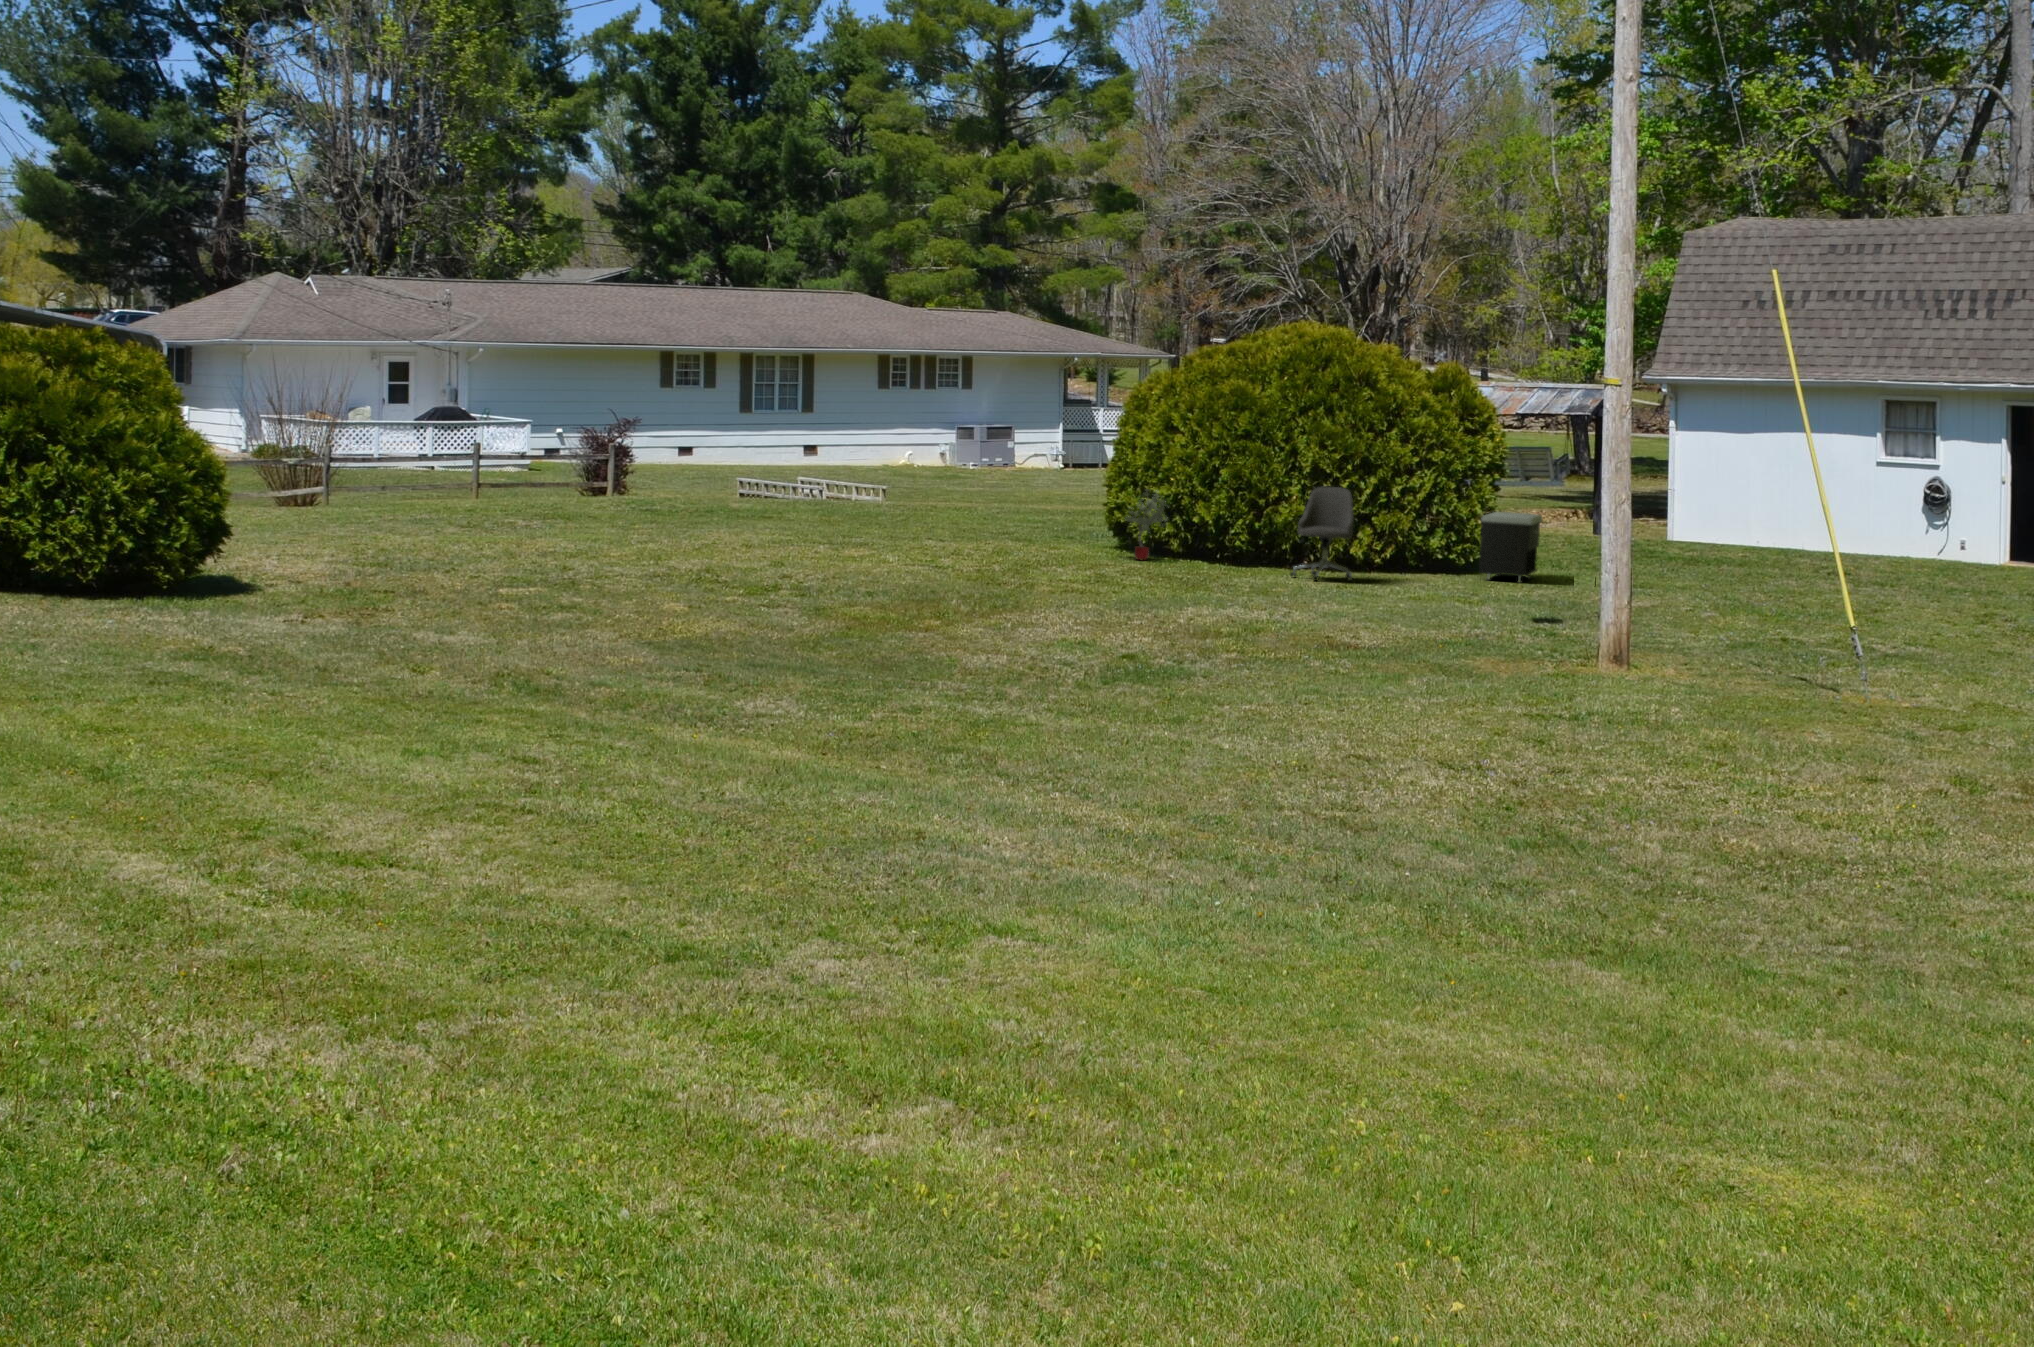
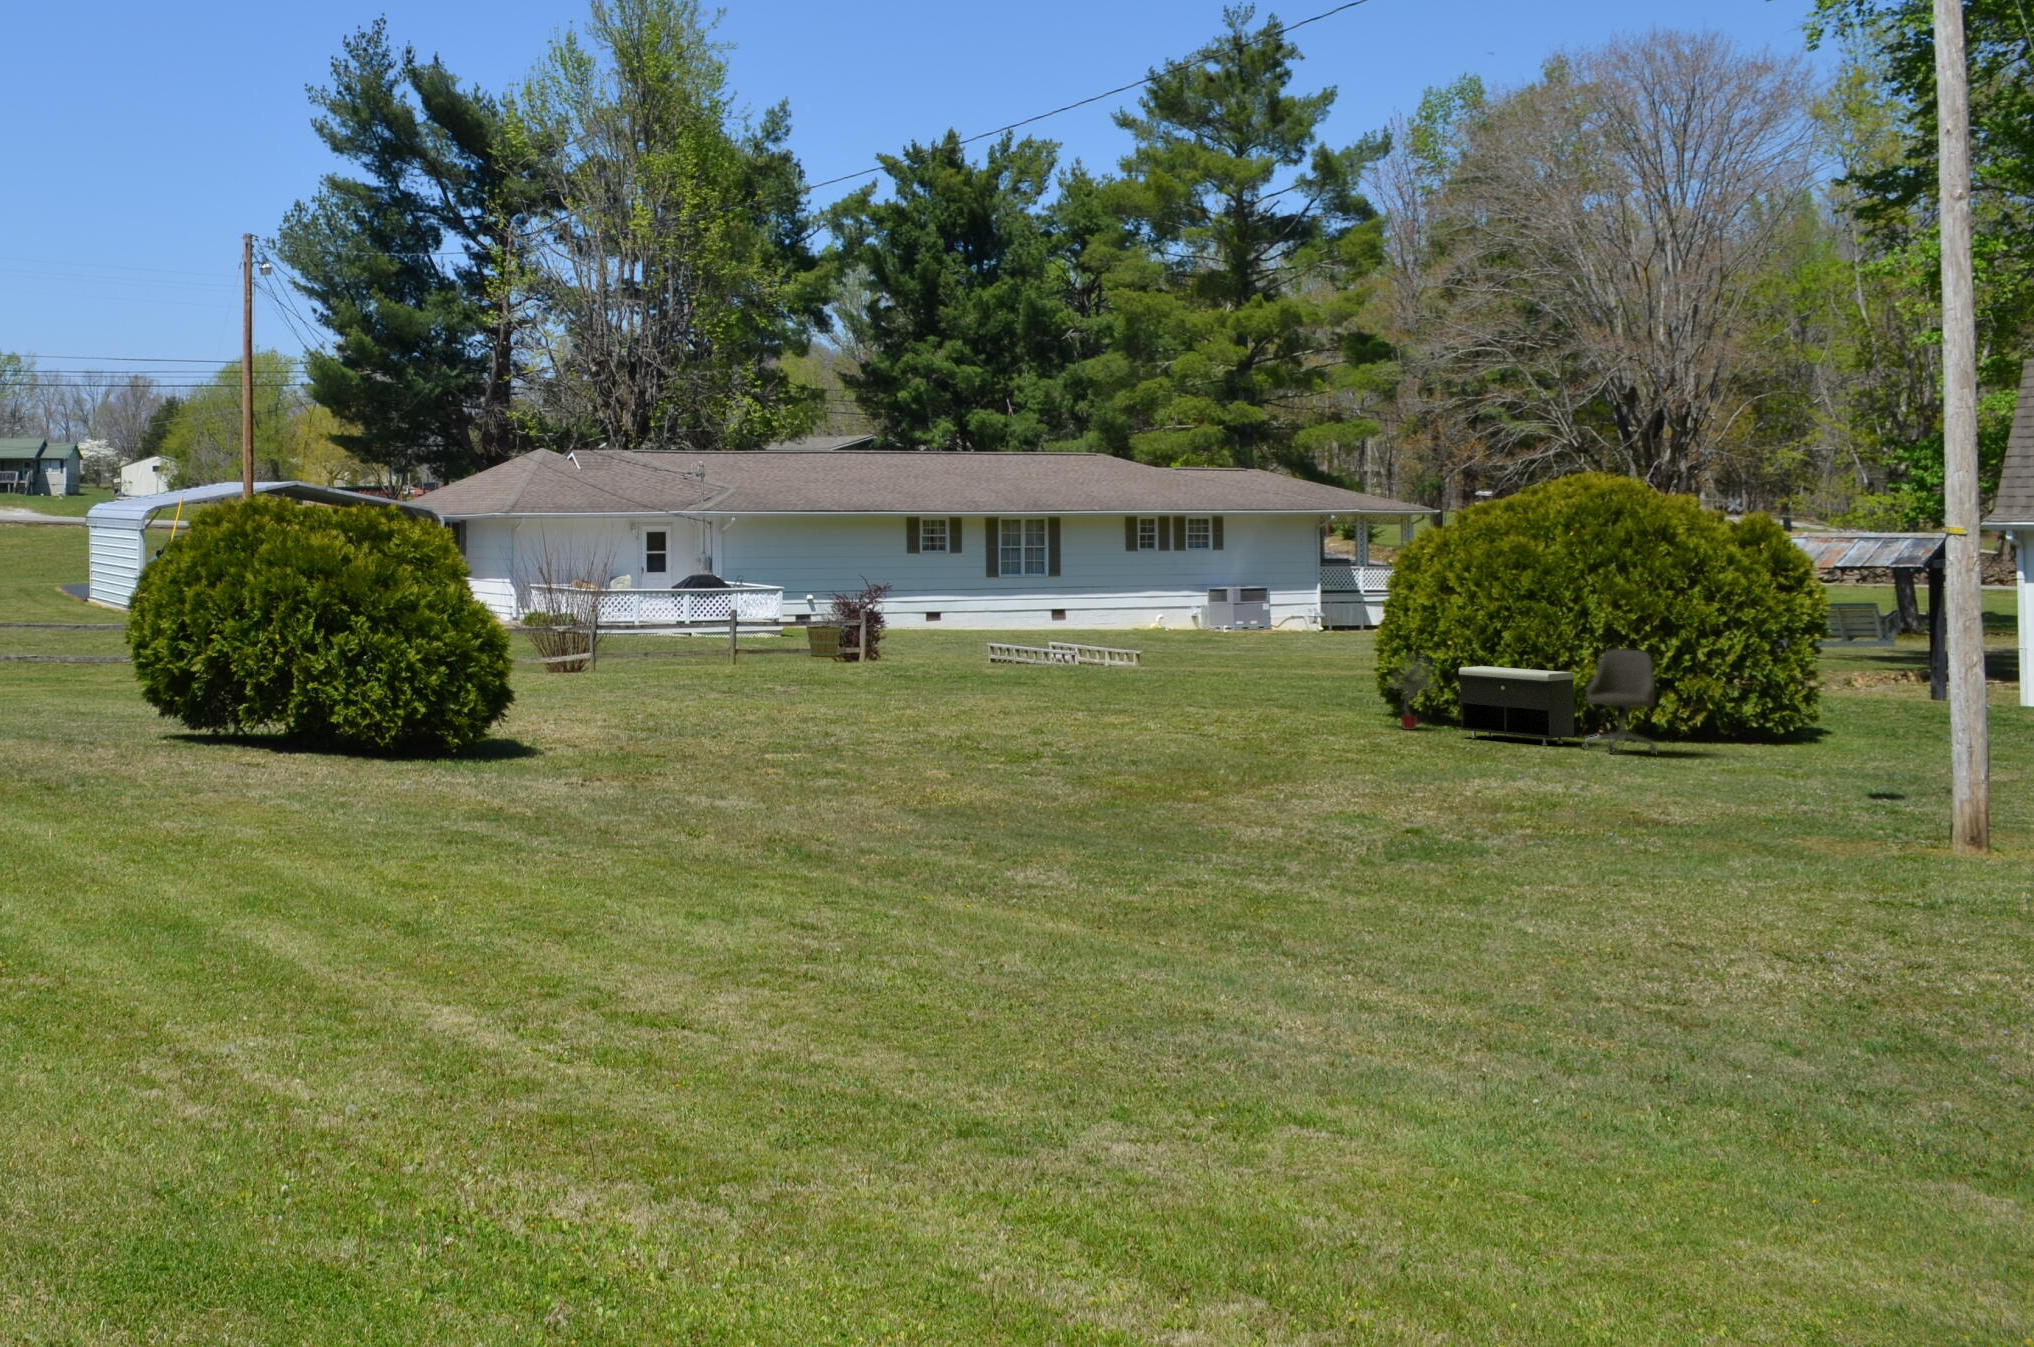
wooden bucket: none [560,458,597,490] -> present [806,625,842,657]
storage bench: present [1479,512,1543,582] -> present [1459,666,1574,745]

